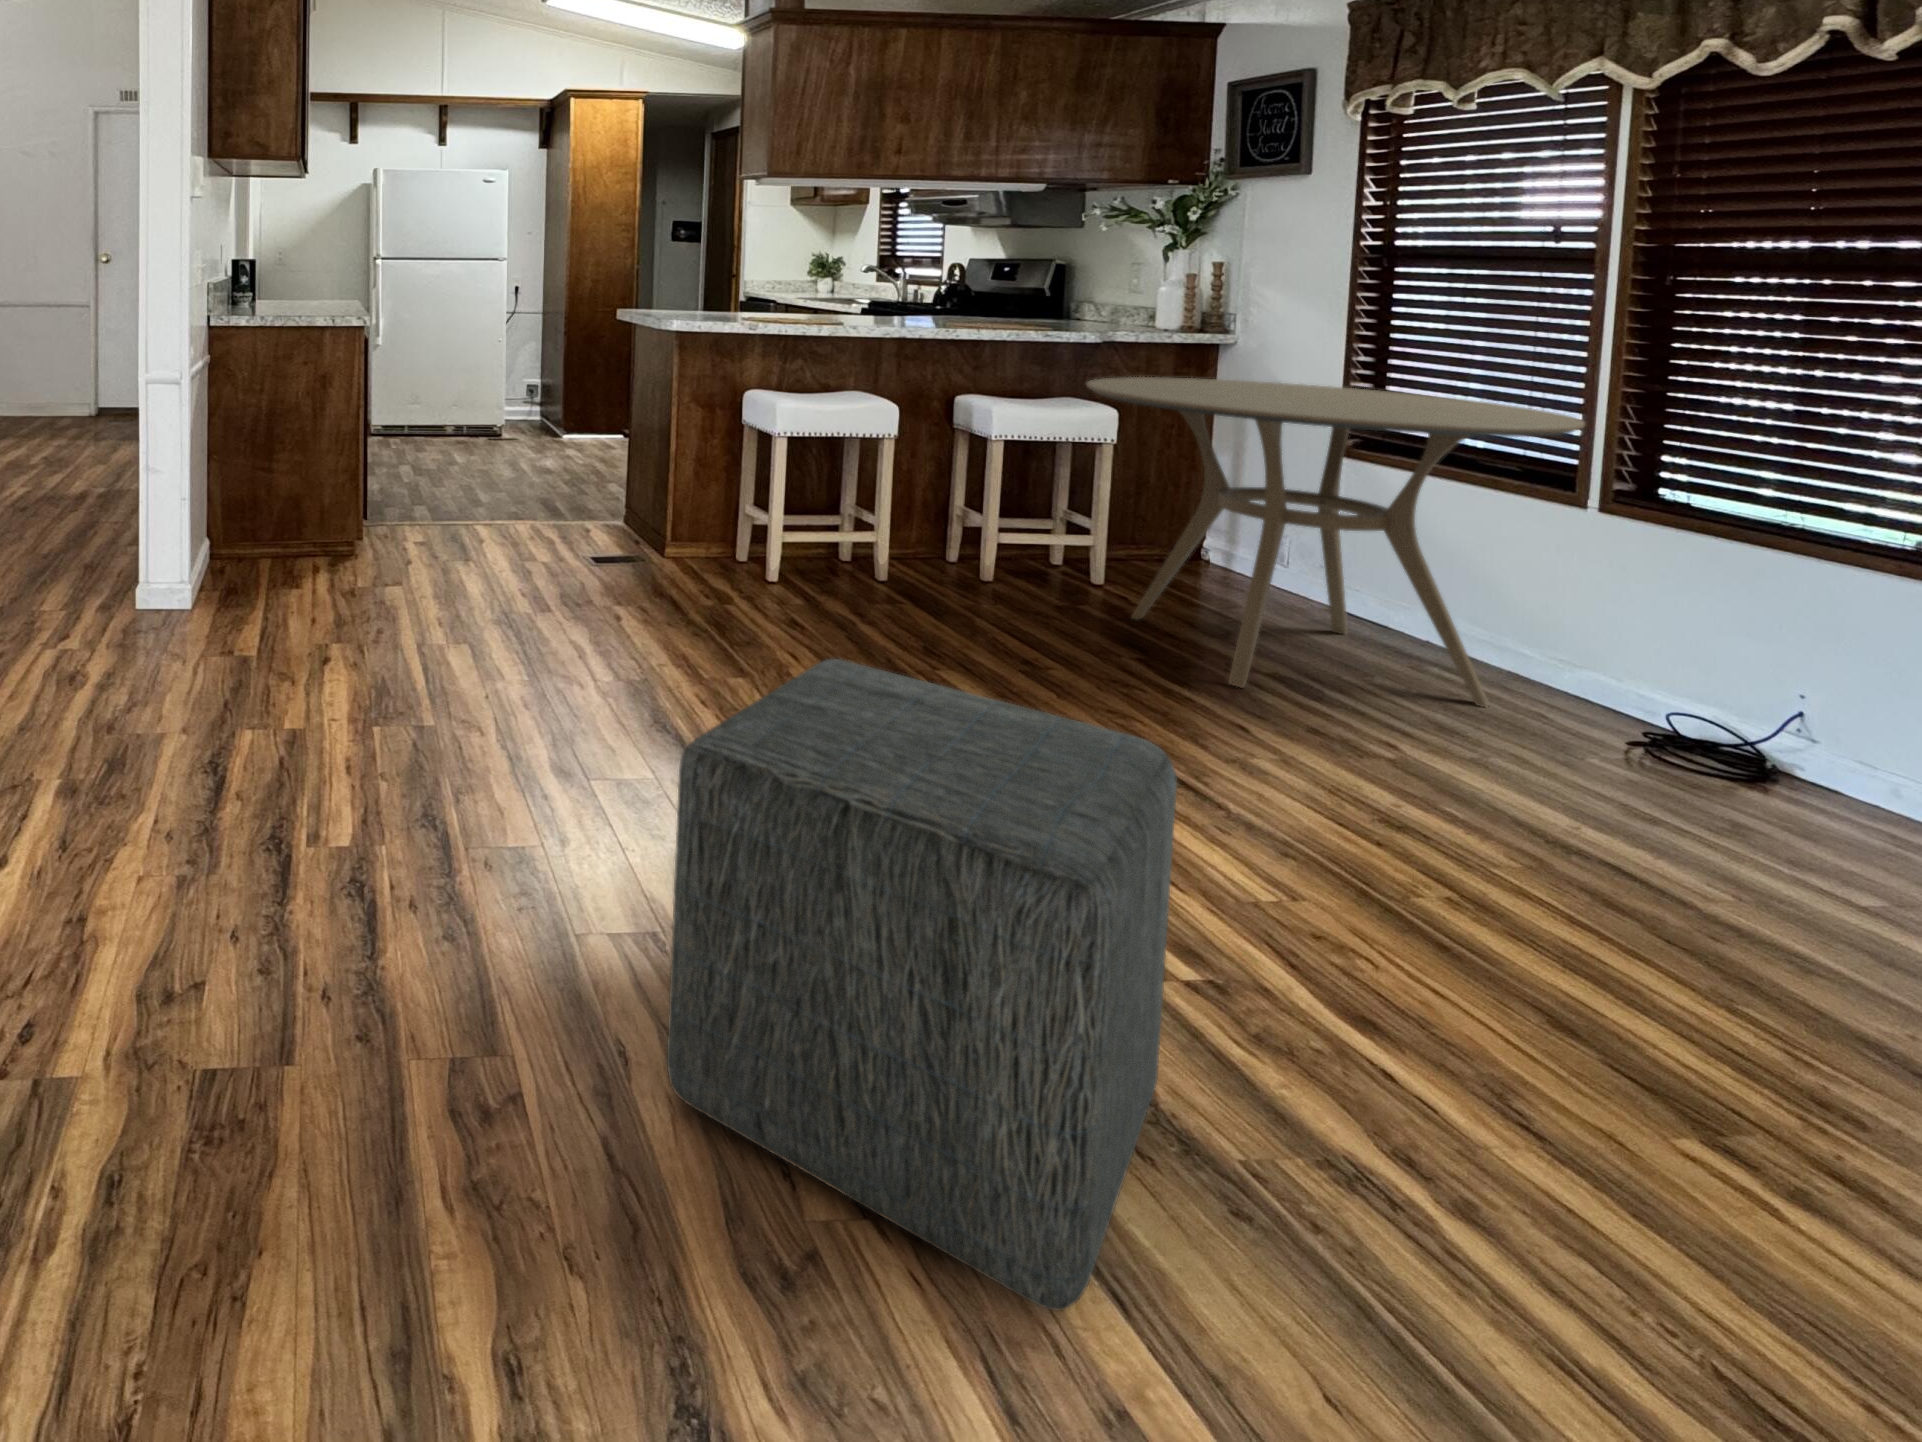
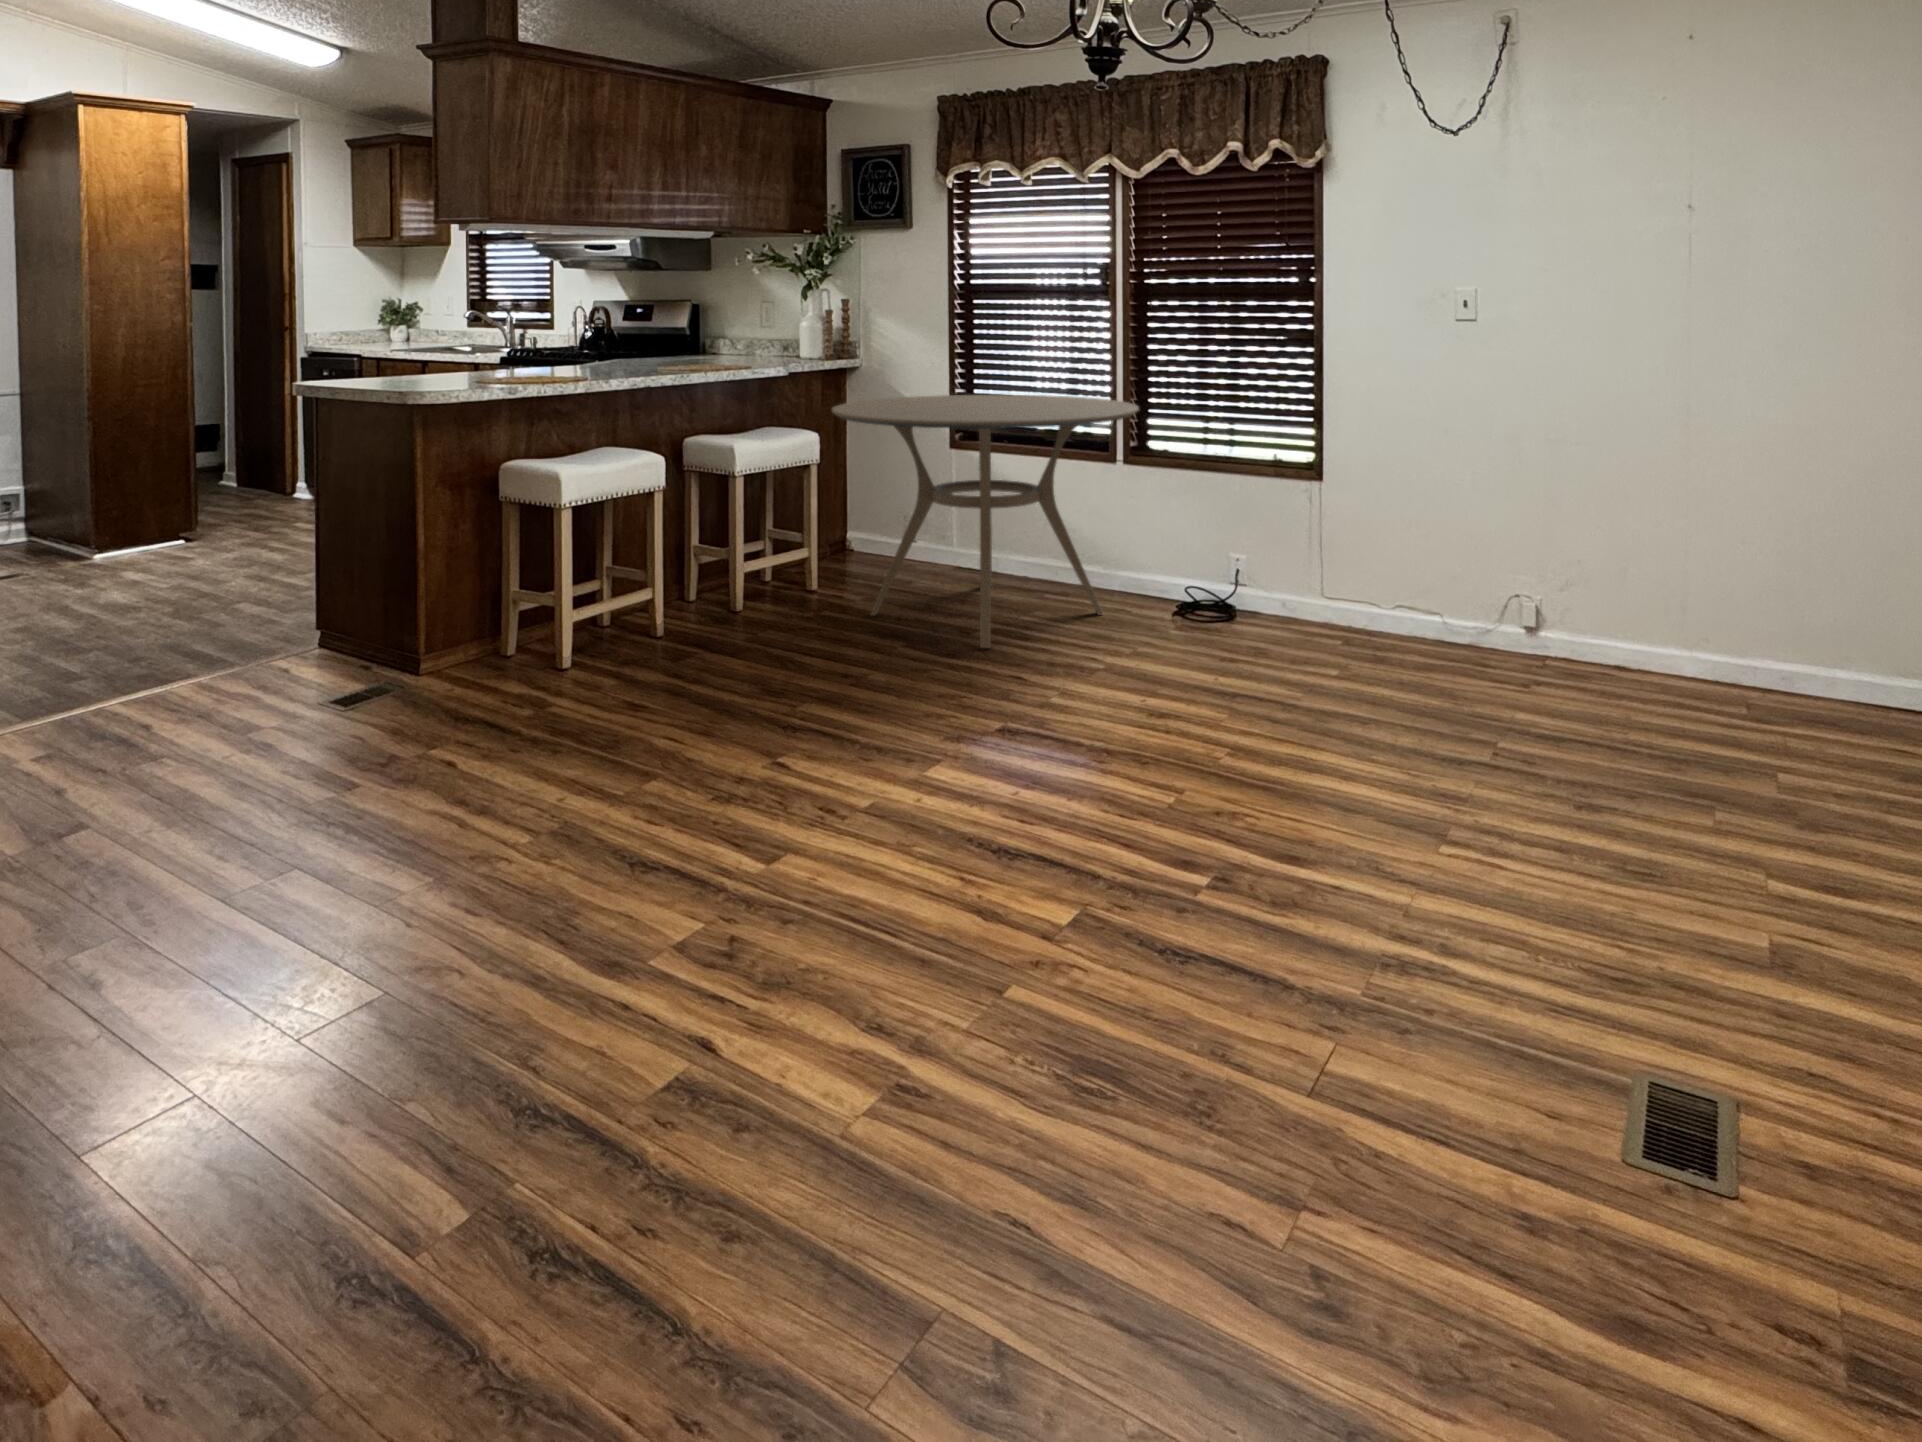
ottoman: present [667,659,1177,1311] -> none [1007,696,1447,1227]

